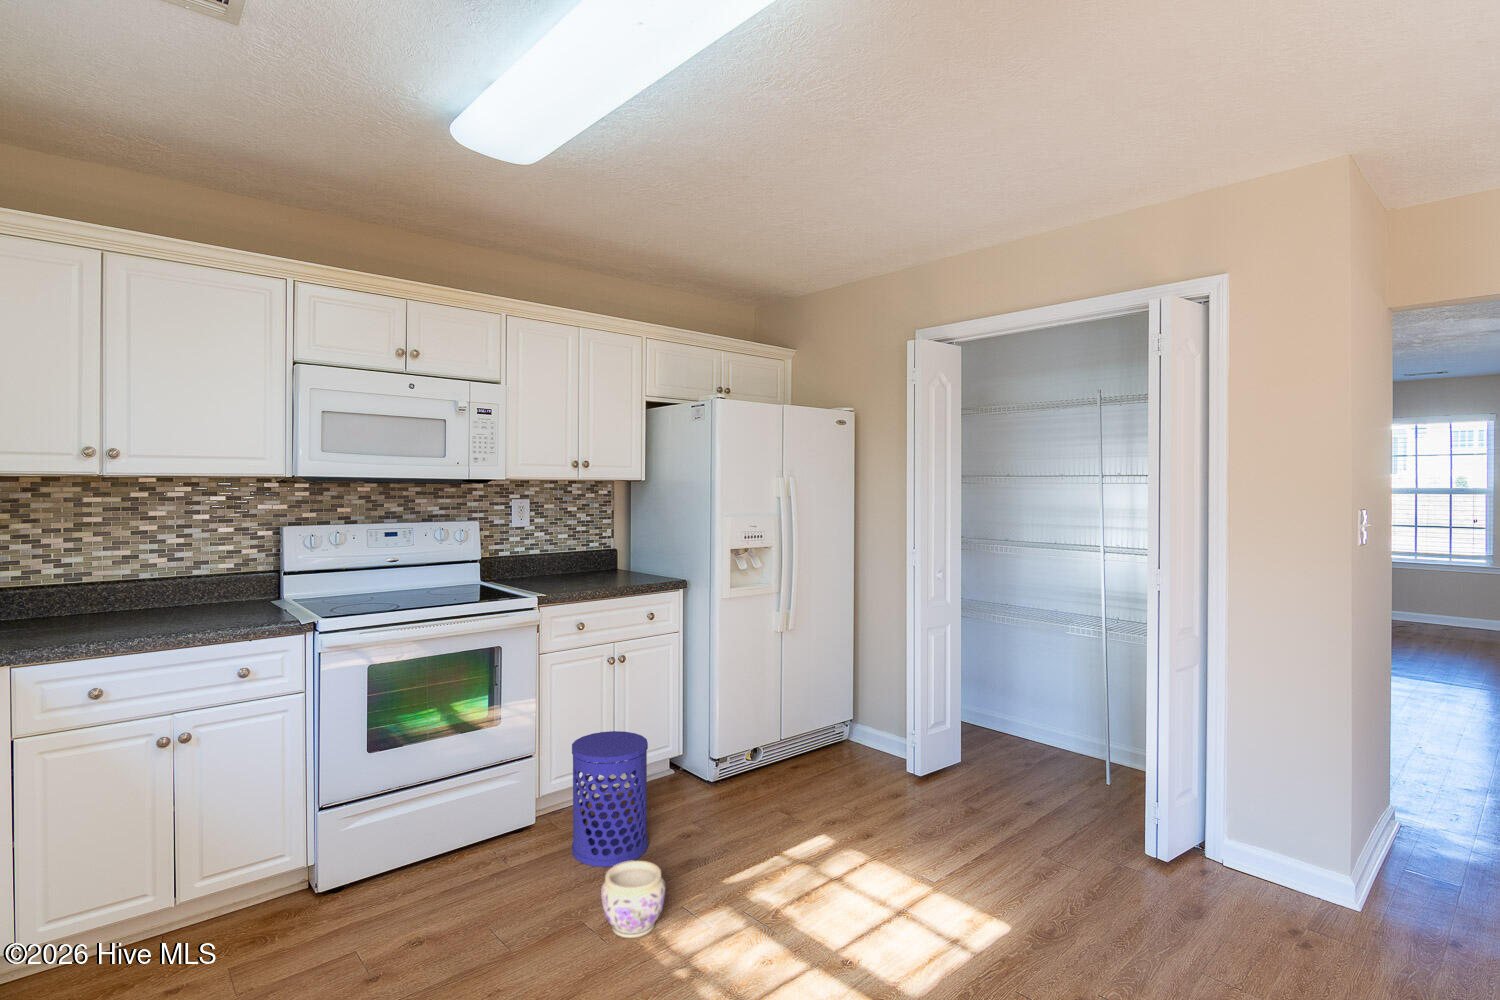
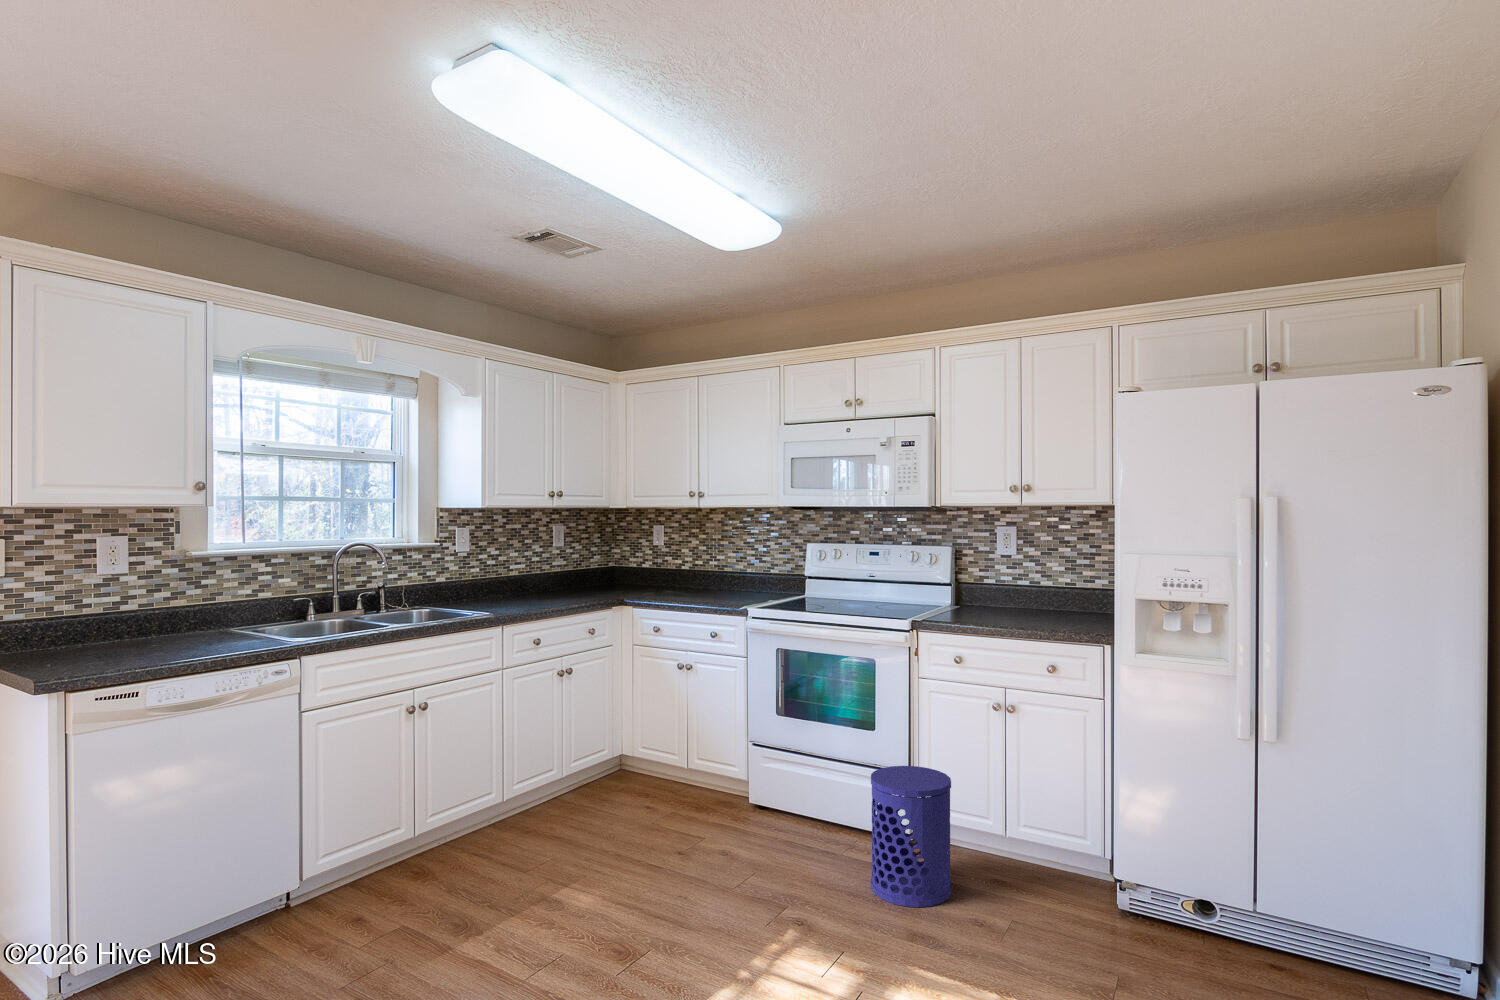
planter: present [601,861,665,939] -> none [760,867,821,940]

